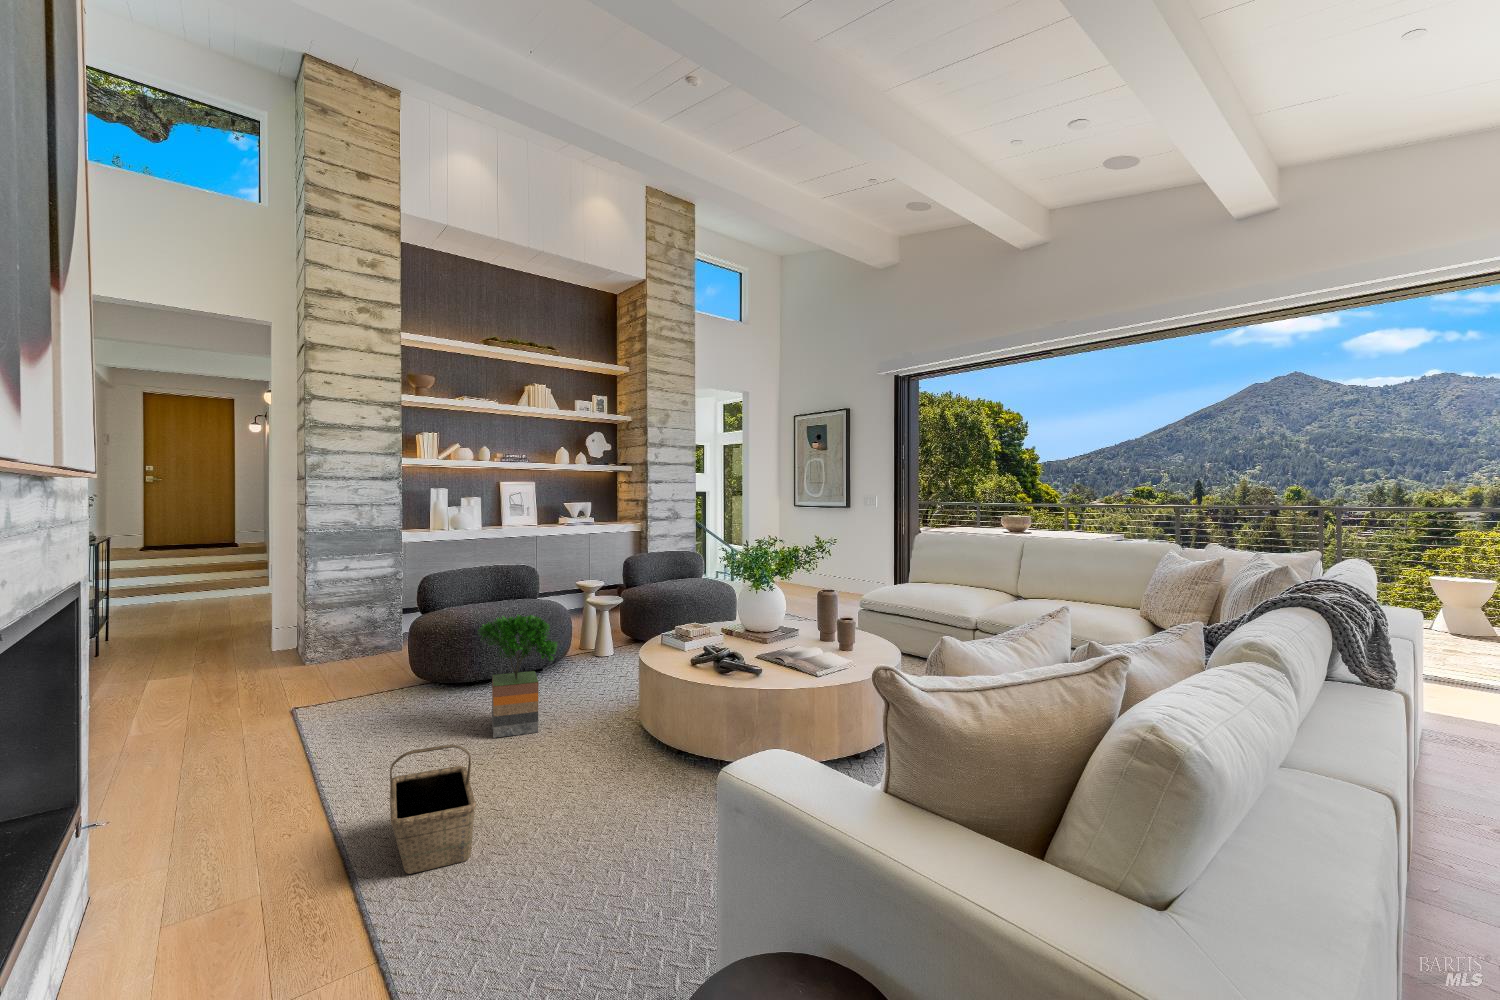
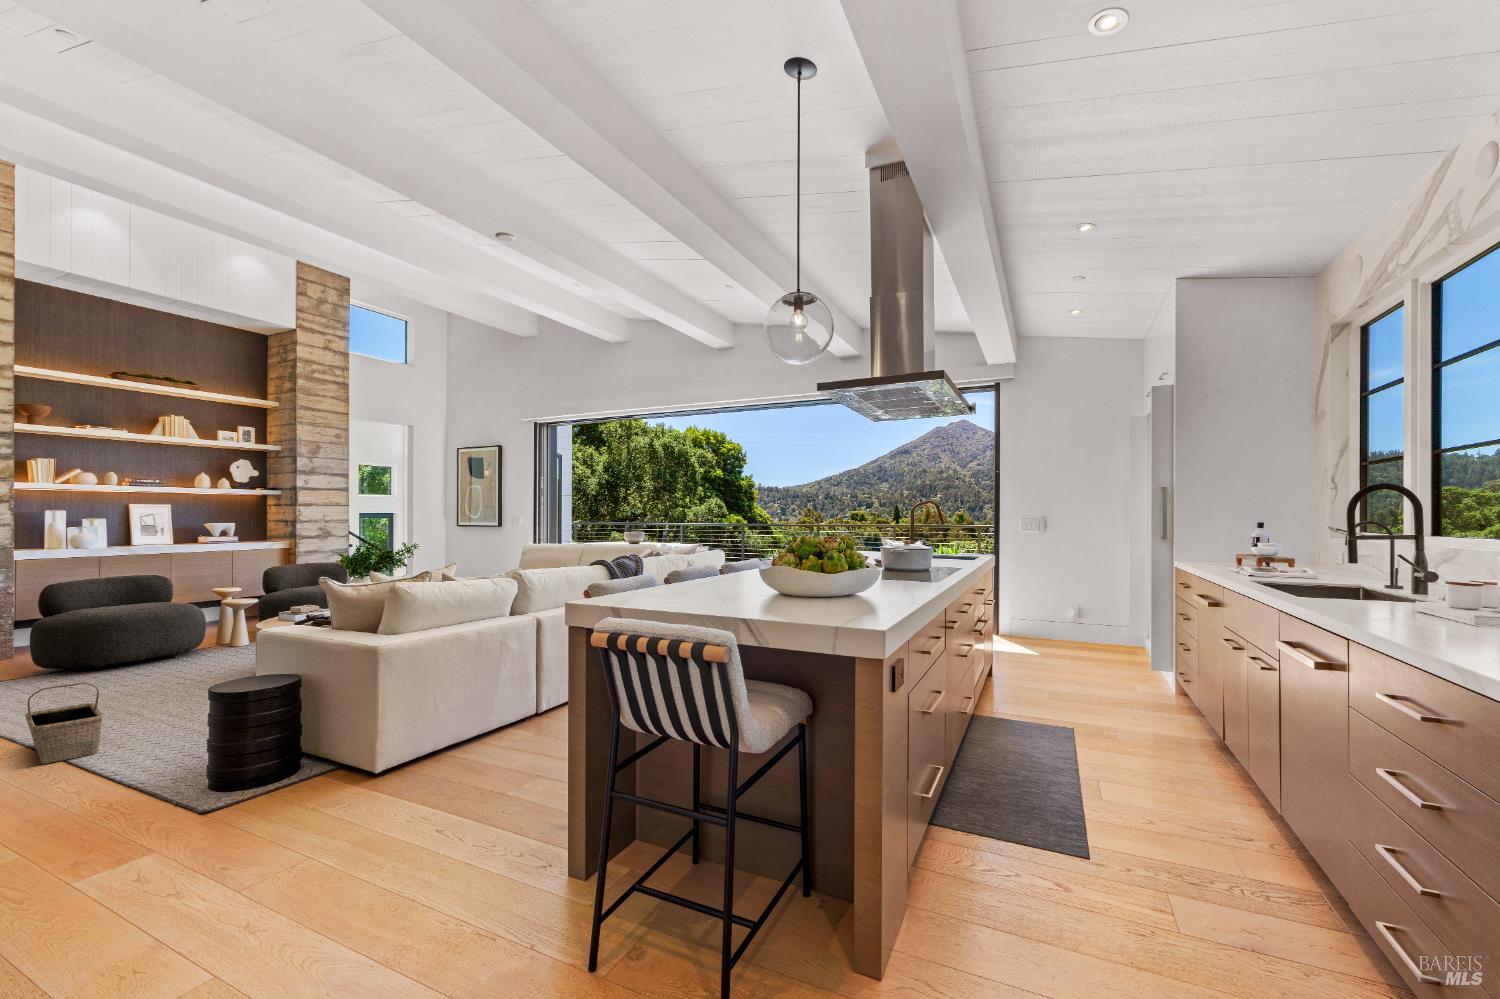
potted tree: present [478,615,558,738] -> none [103,607,184,702]

